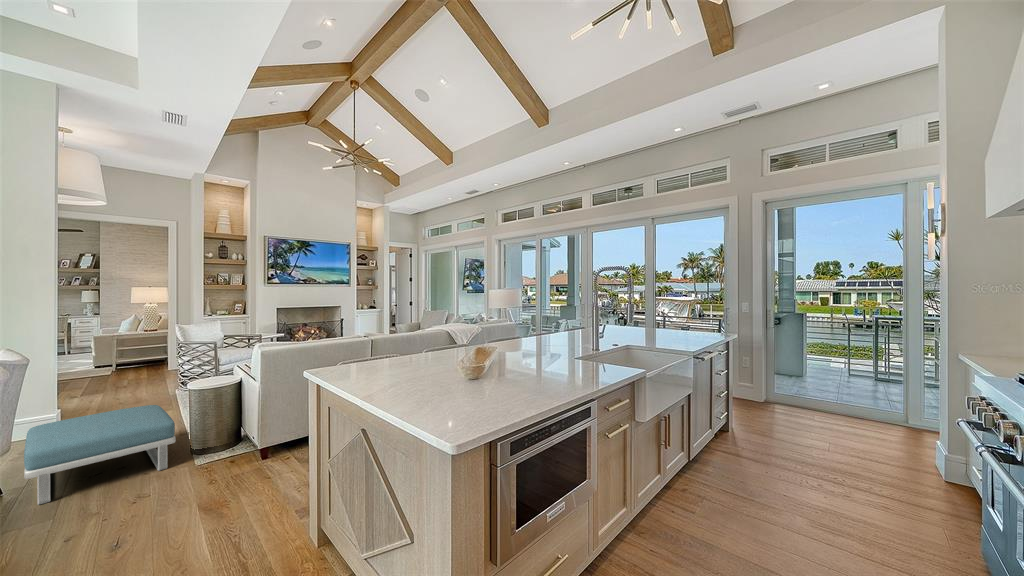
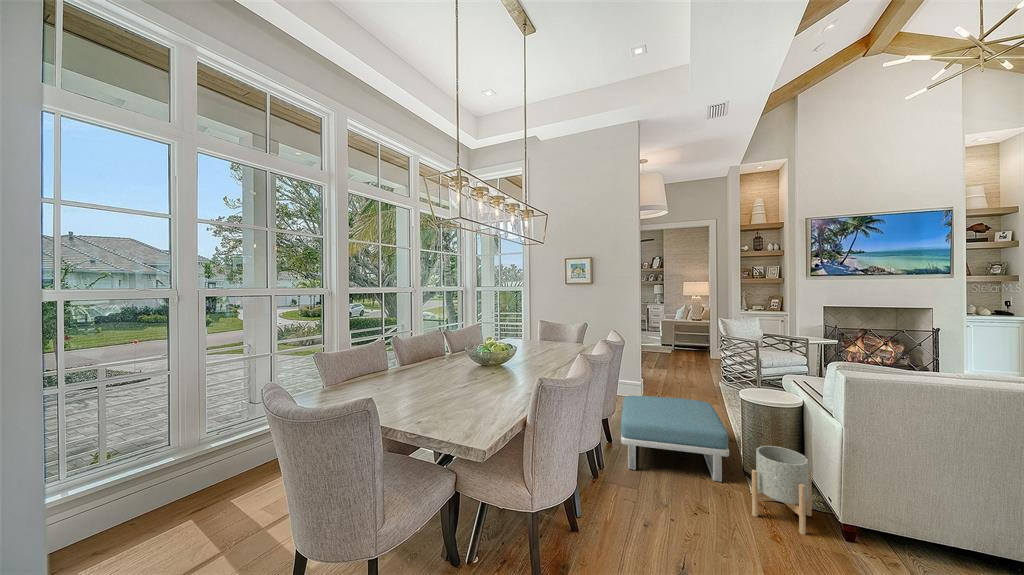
planter: none [194,416,243,478] -> present [752,446,812,535]

